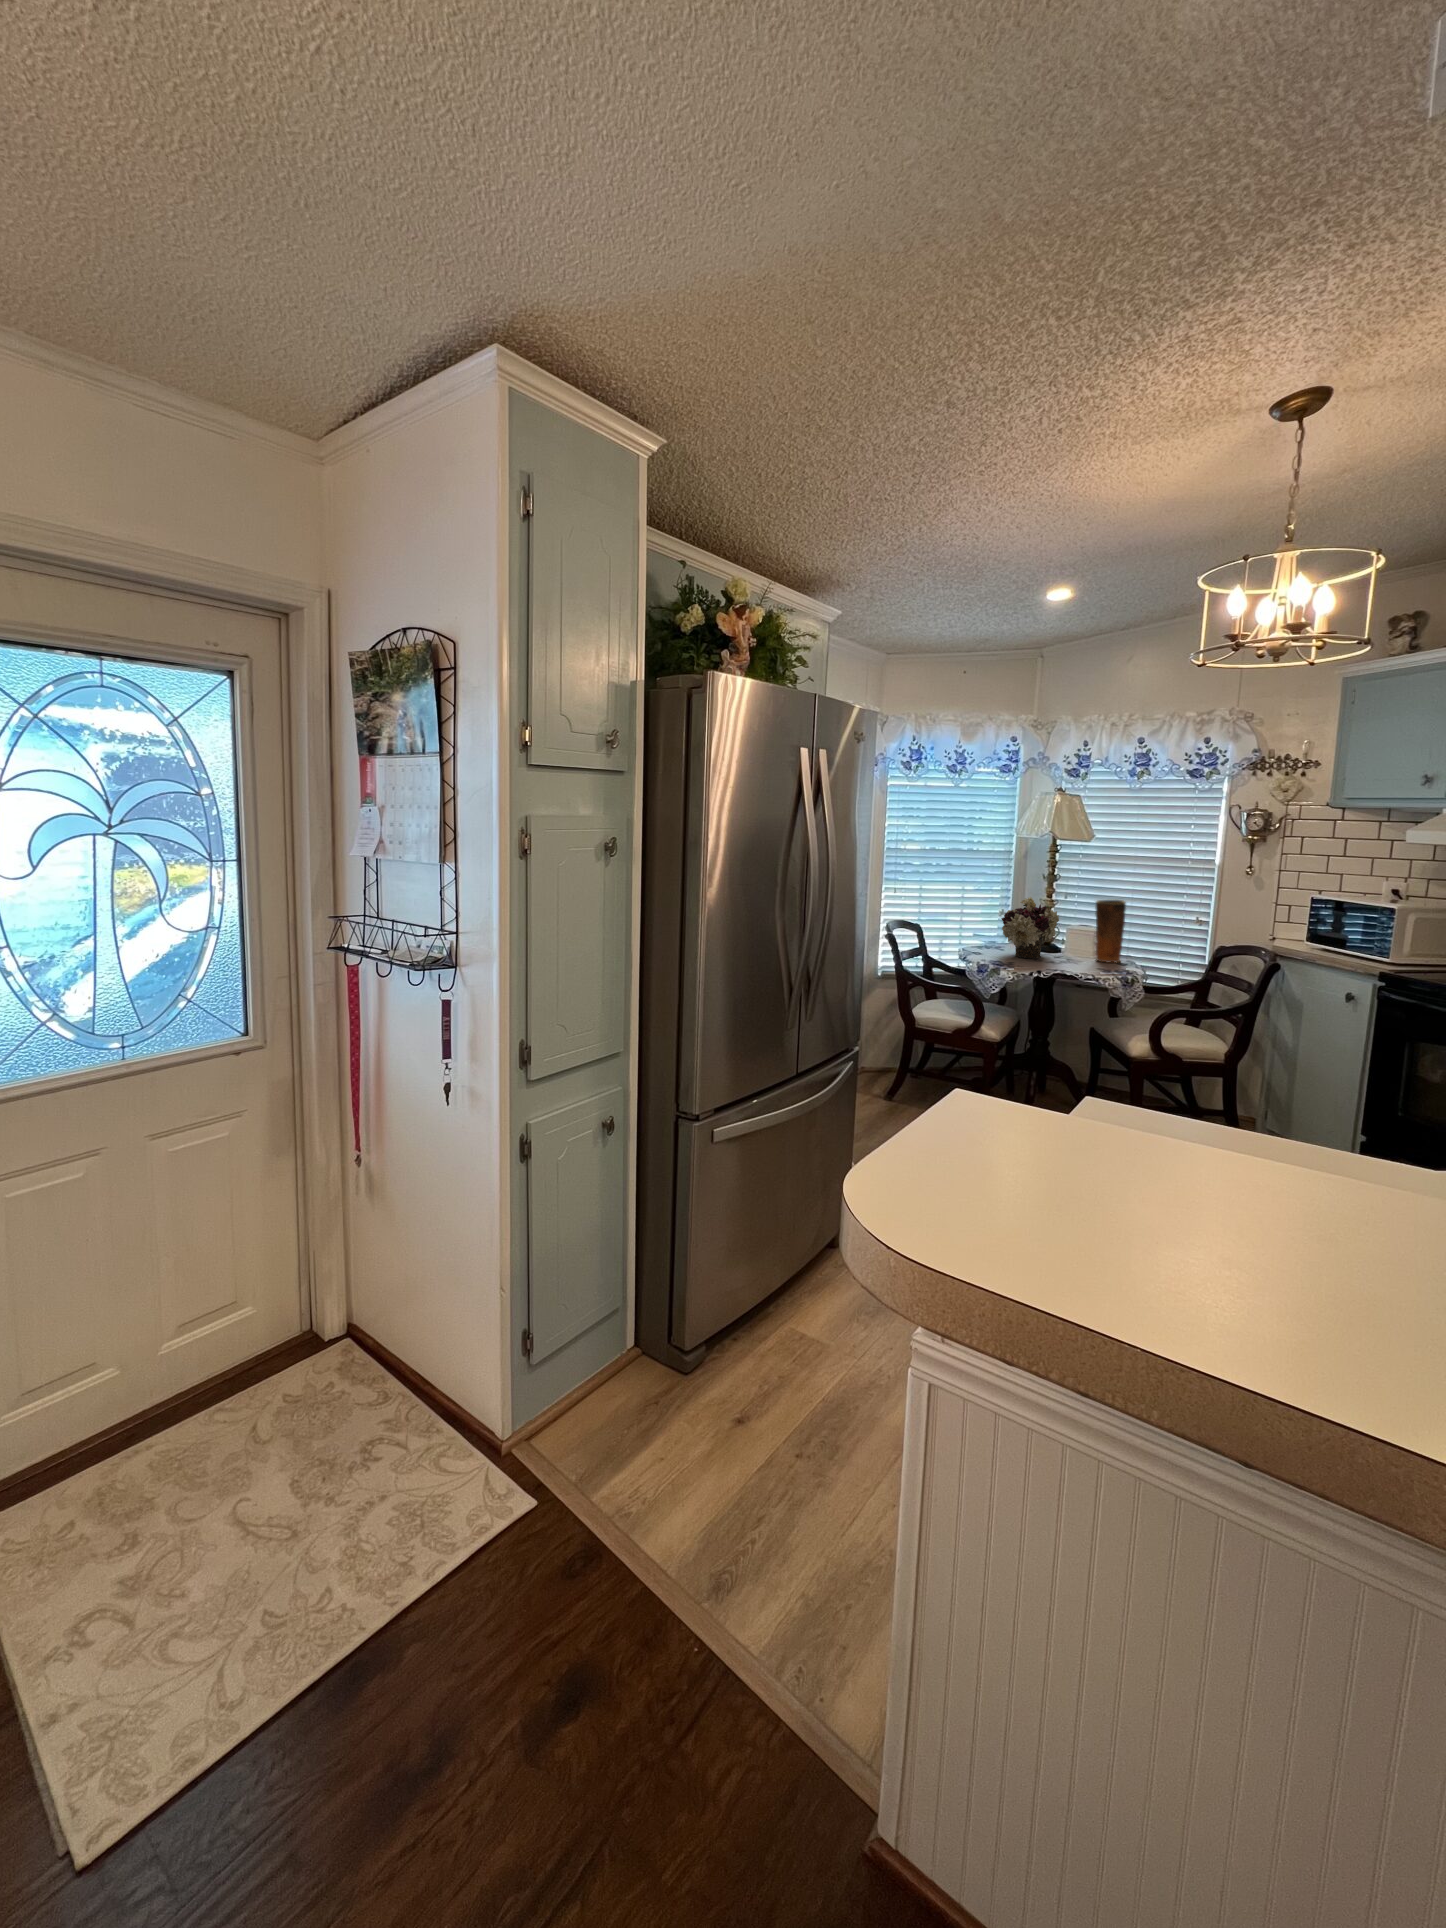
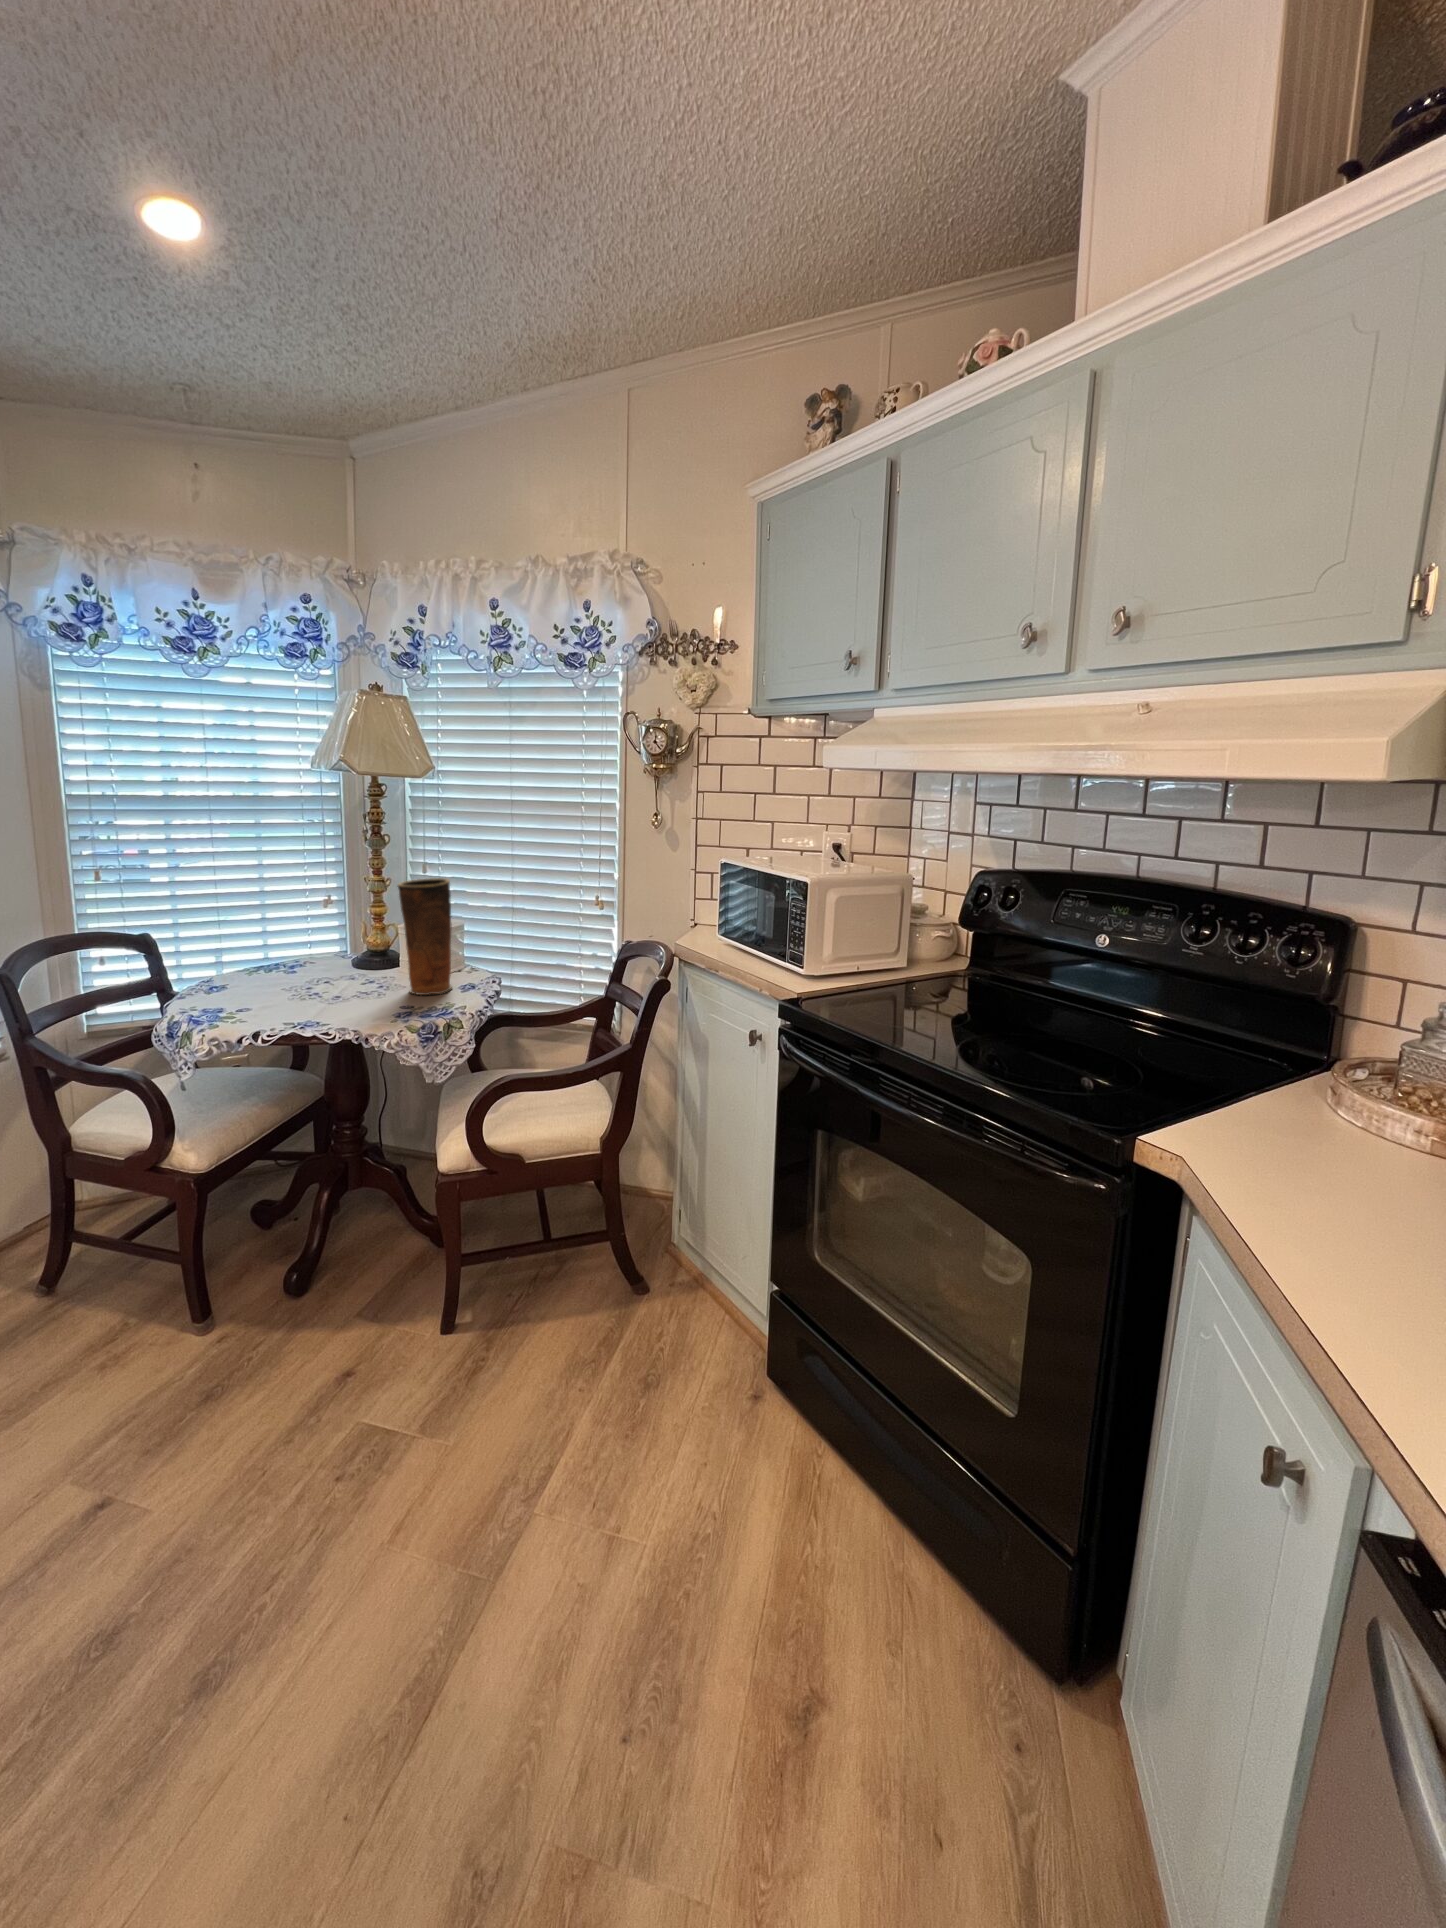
flower arrangement: present [1001,897,1059,958] -> none [223,878,351,997]

